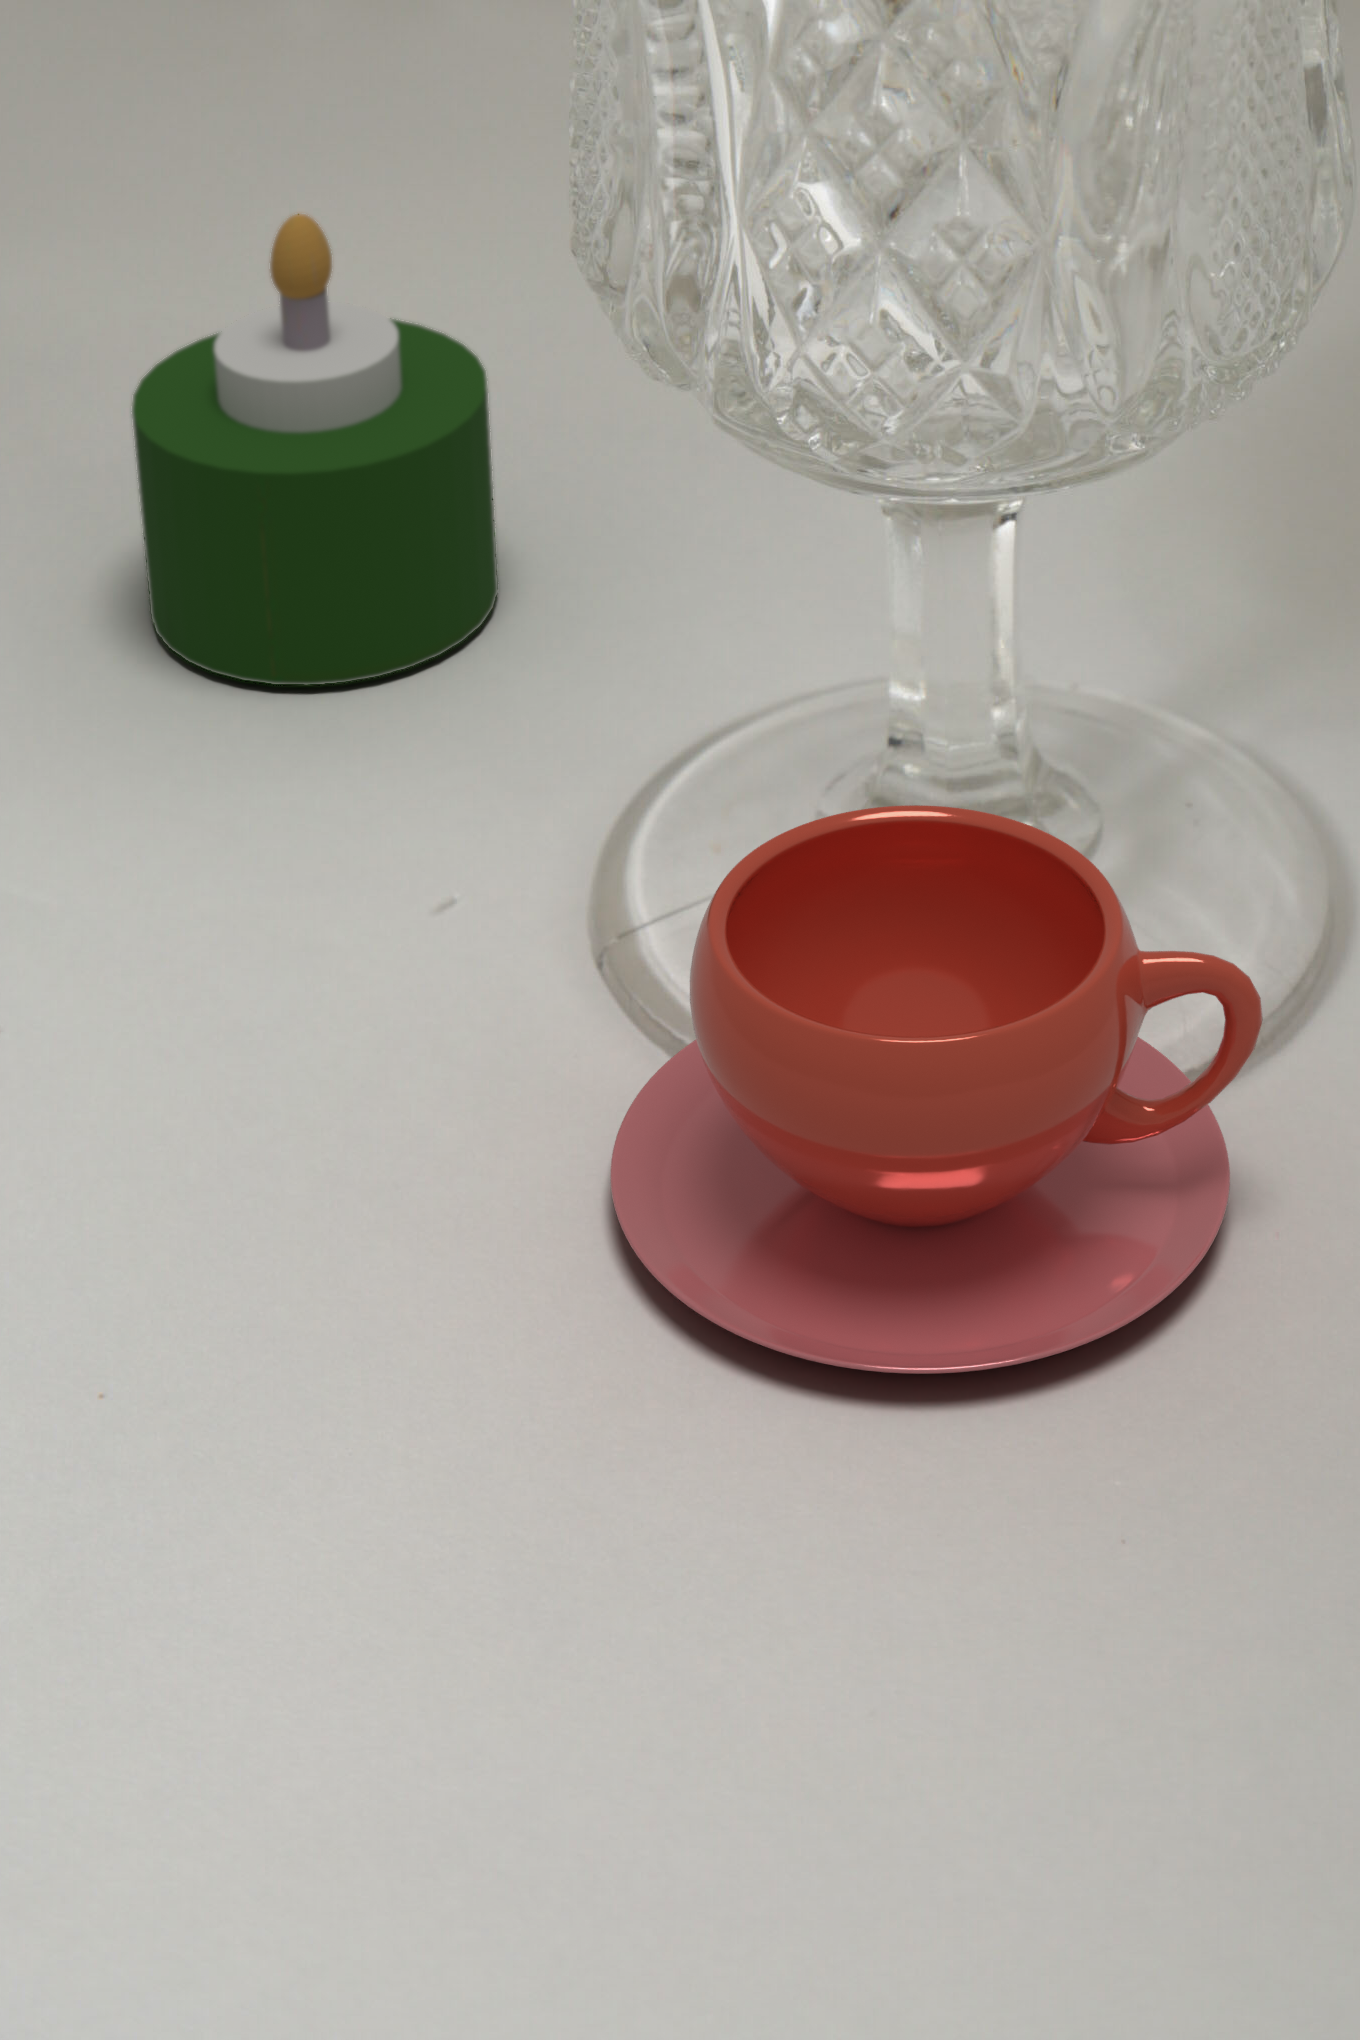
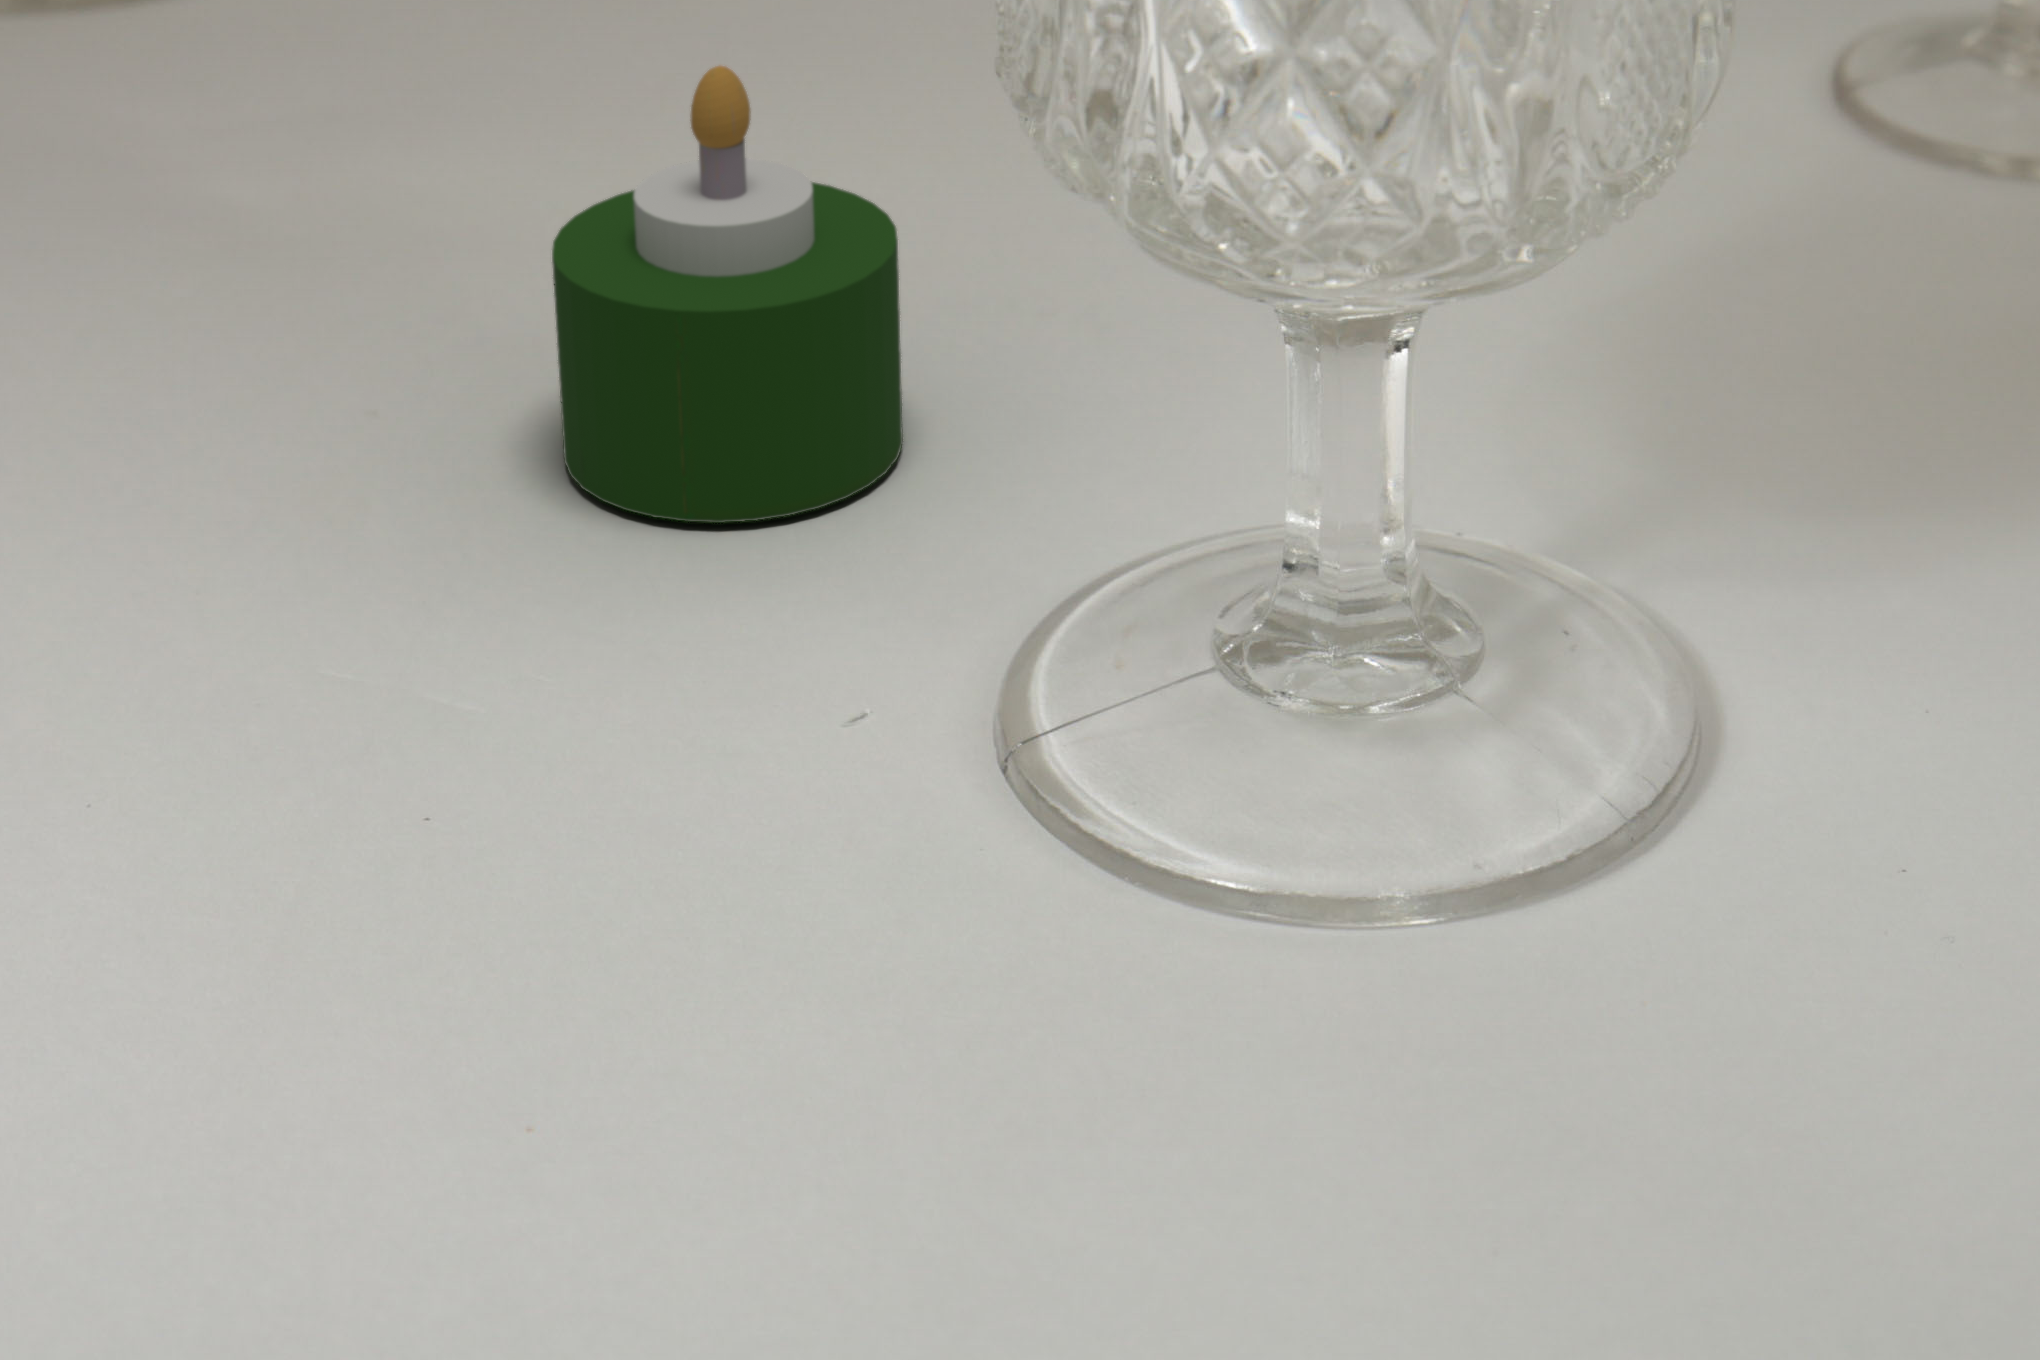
teacup: present [611,805,1263,1374] -> none [1017,599,1644,1116]

